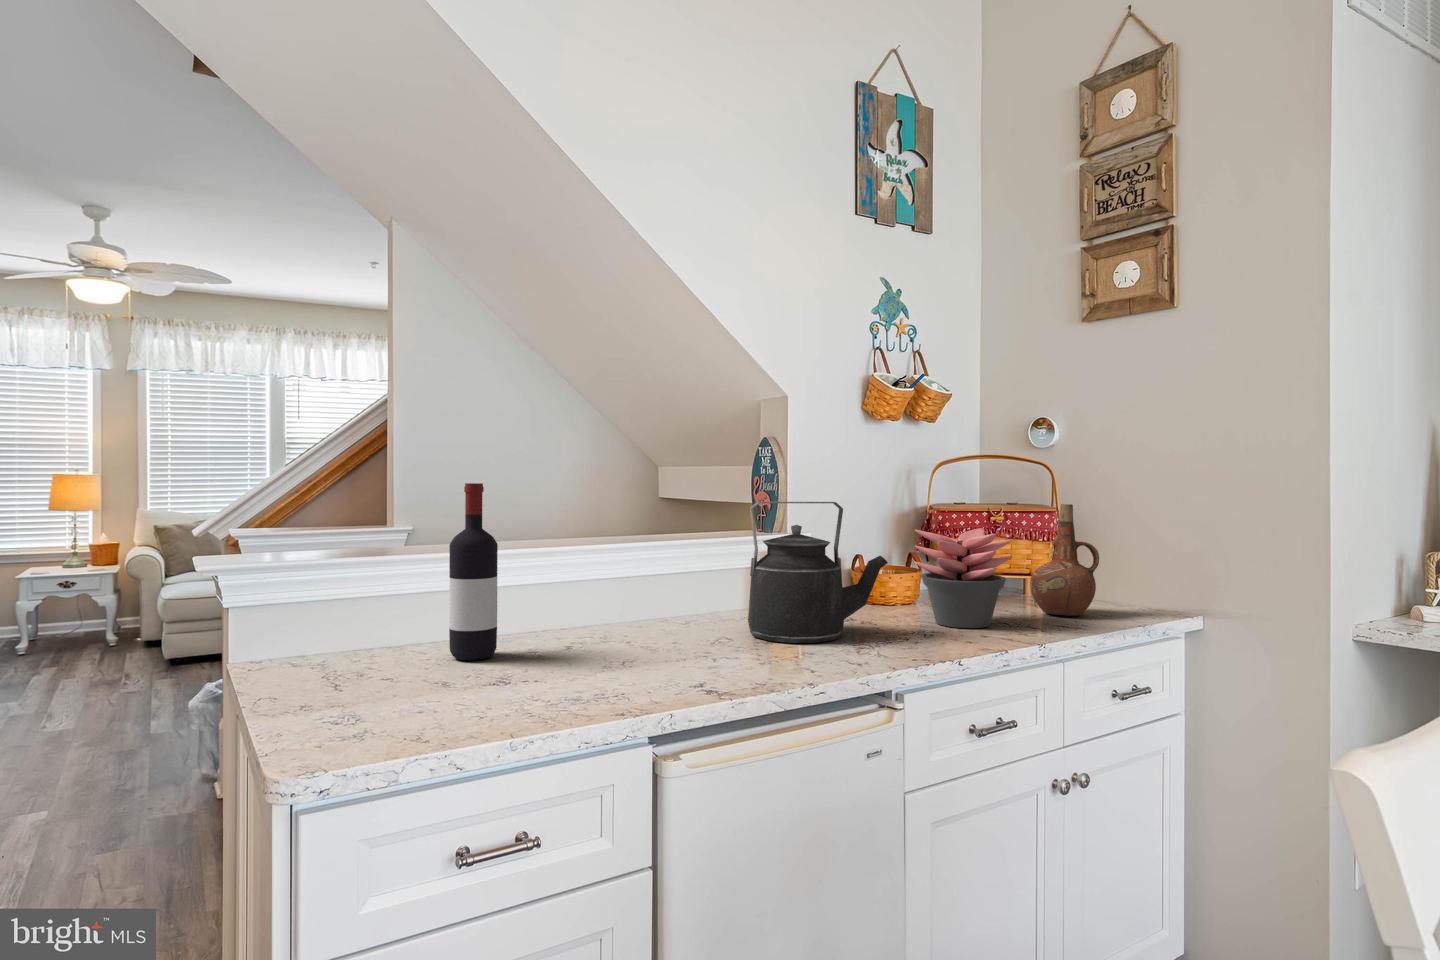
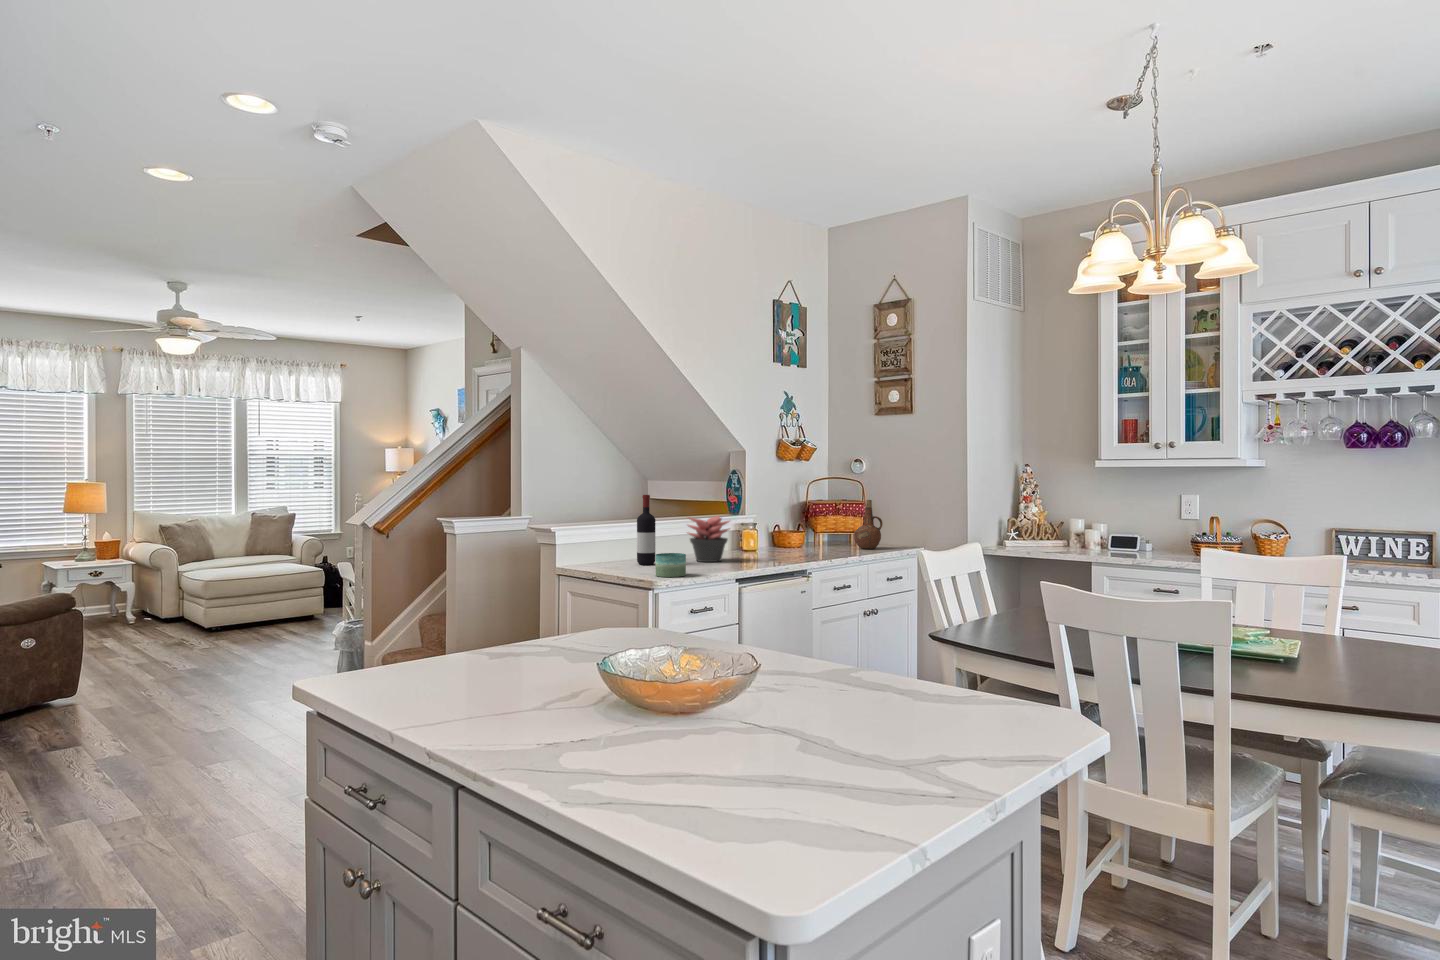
kettle: present [748,502,888,643] -> none [742,500,799,558]
succulent plant: present [915,528,1012,628] -> present [688,516,729,562]
candle: none [363,653,464,742] -> present [656,553,686,577]

